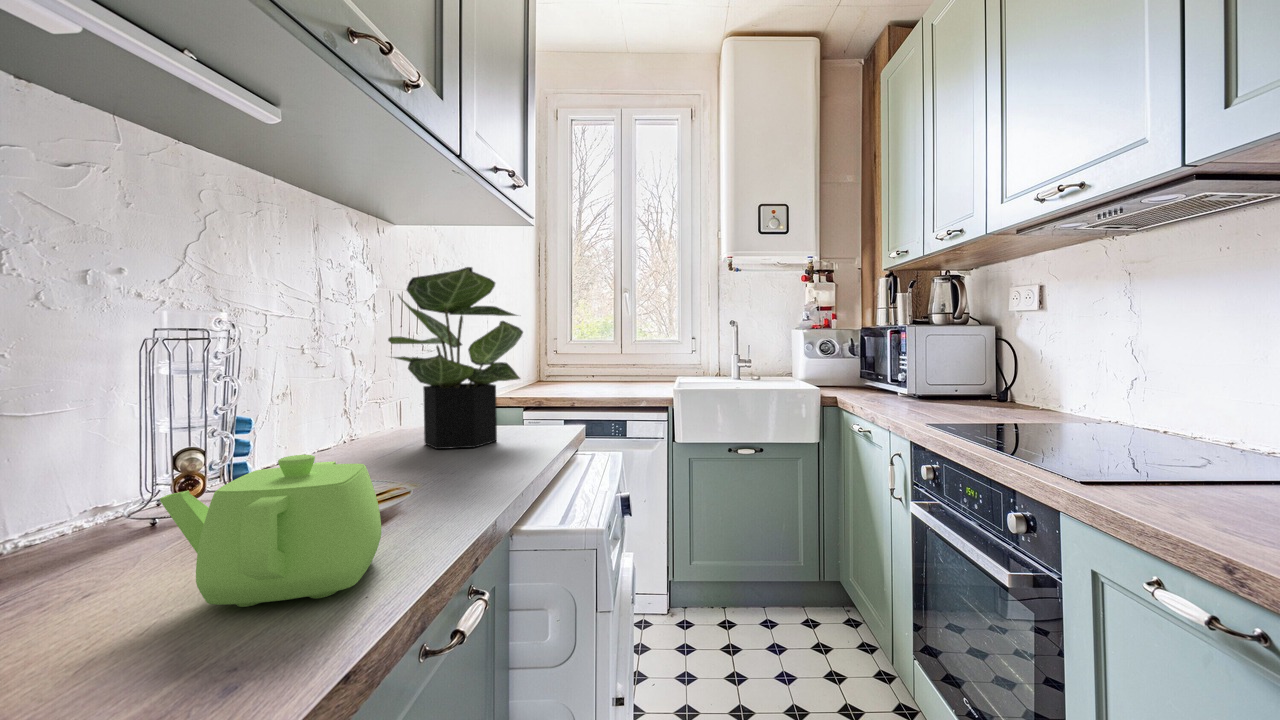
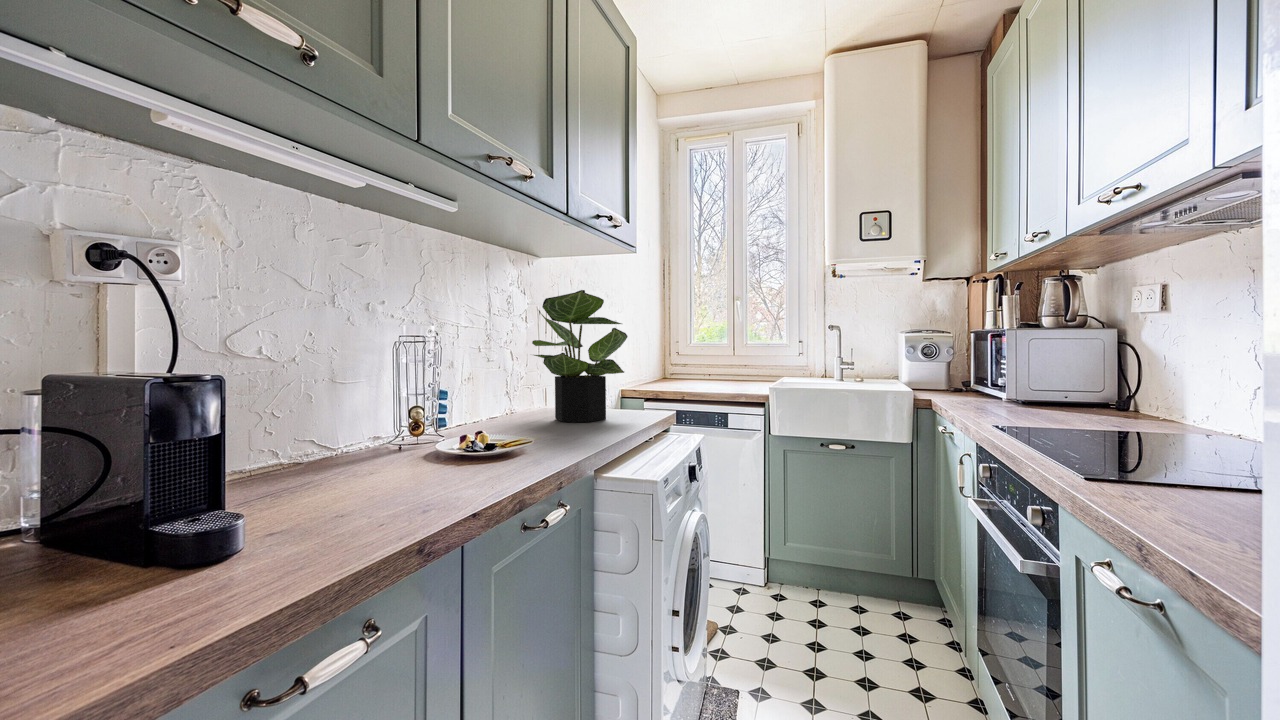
teapot: present [160,455,382,607] -> none [411,403,514,477]

